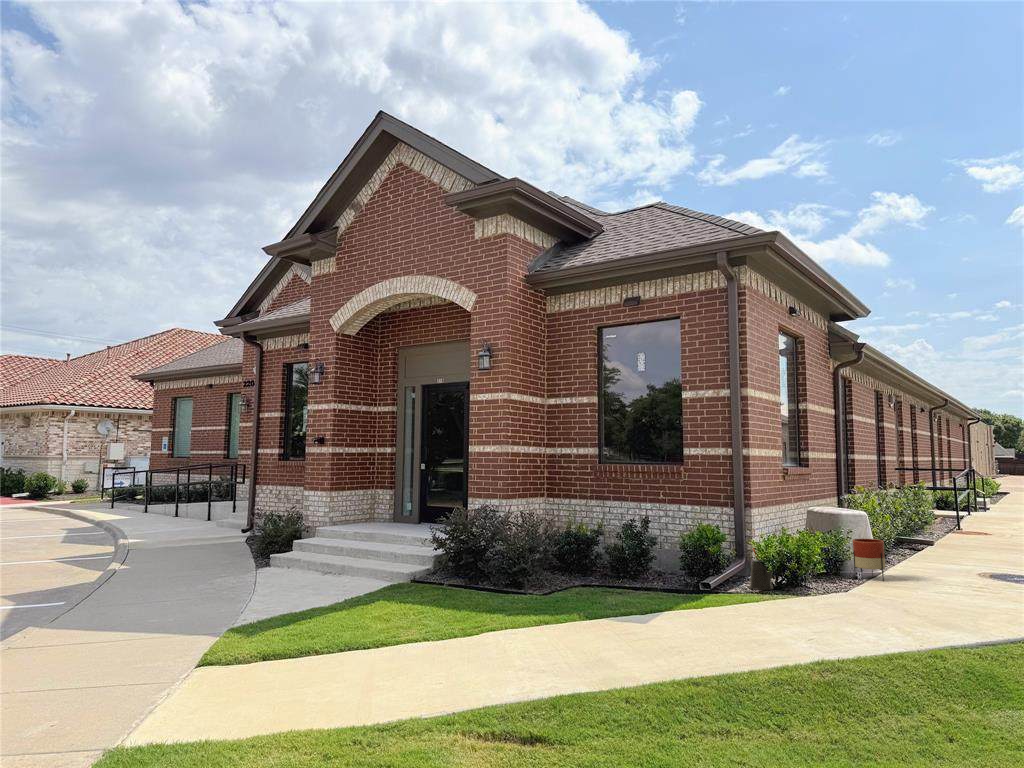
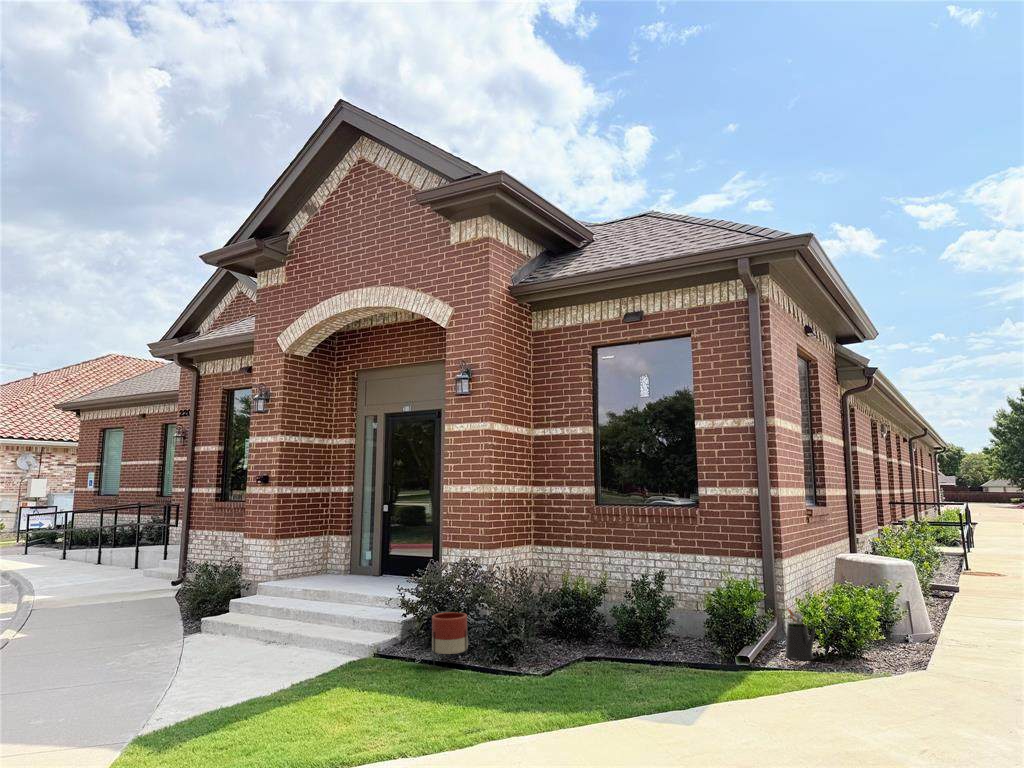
planter: present [853,539,885,581] -> present [432,612,468,668]

